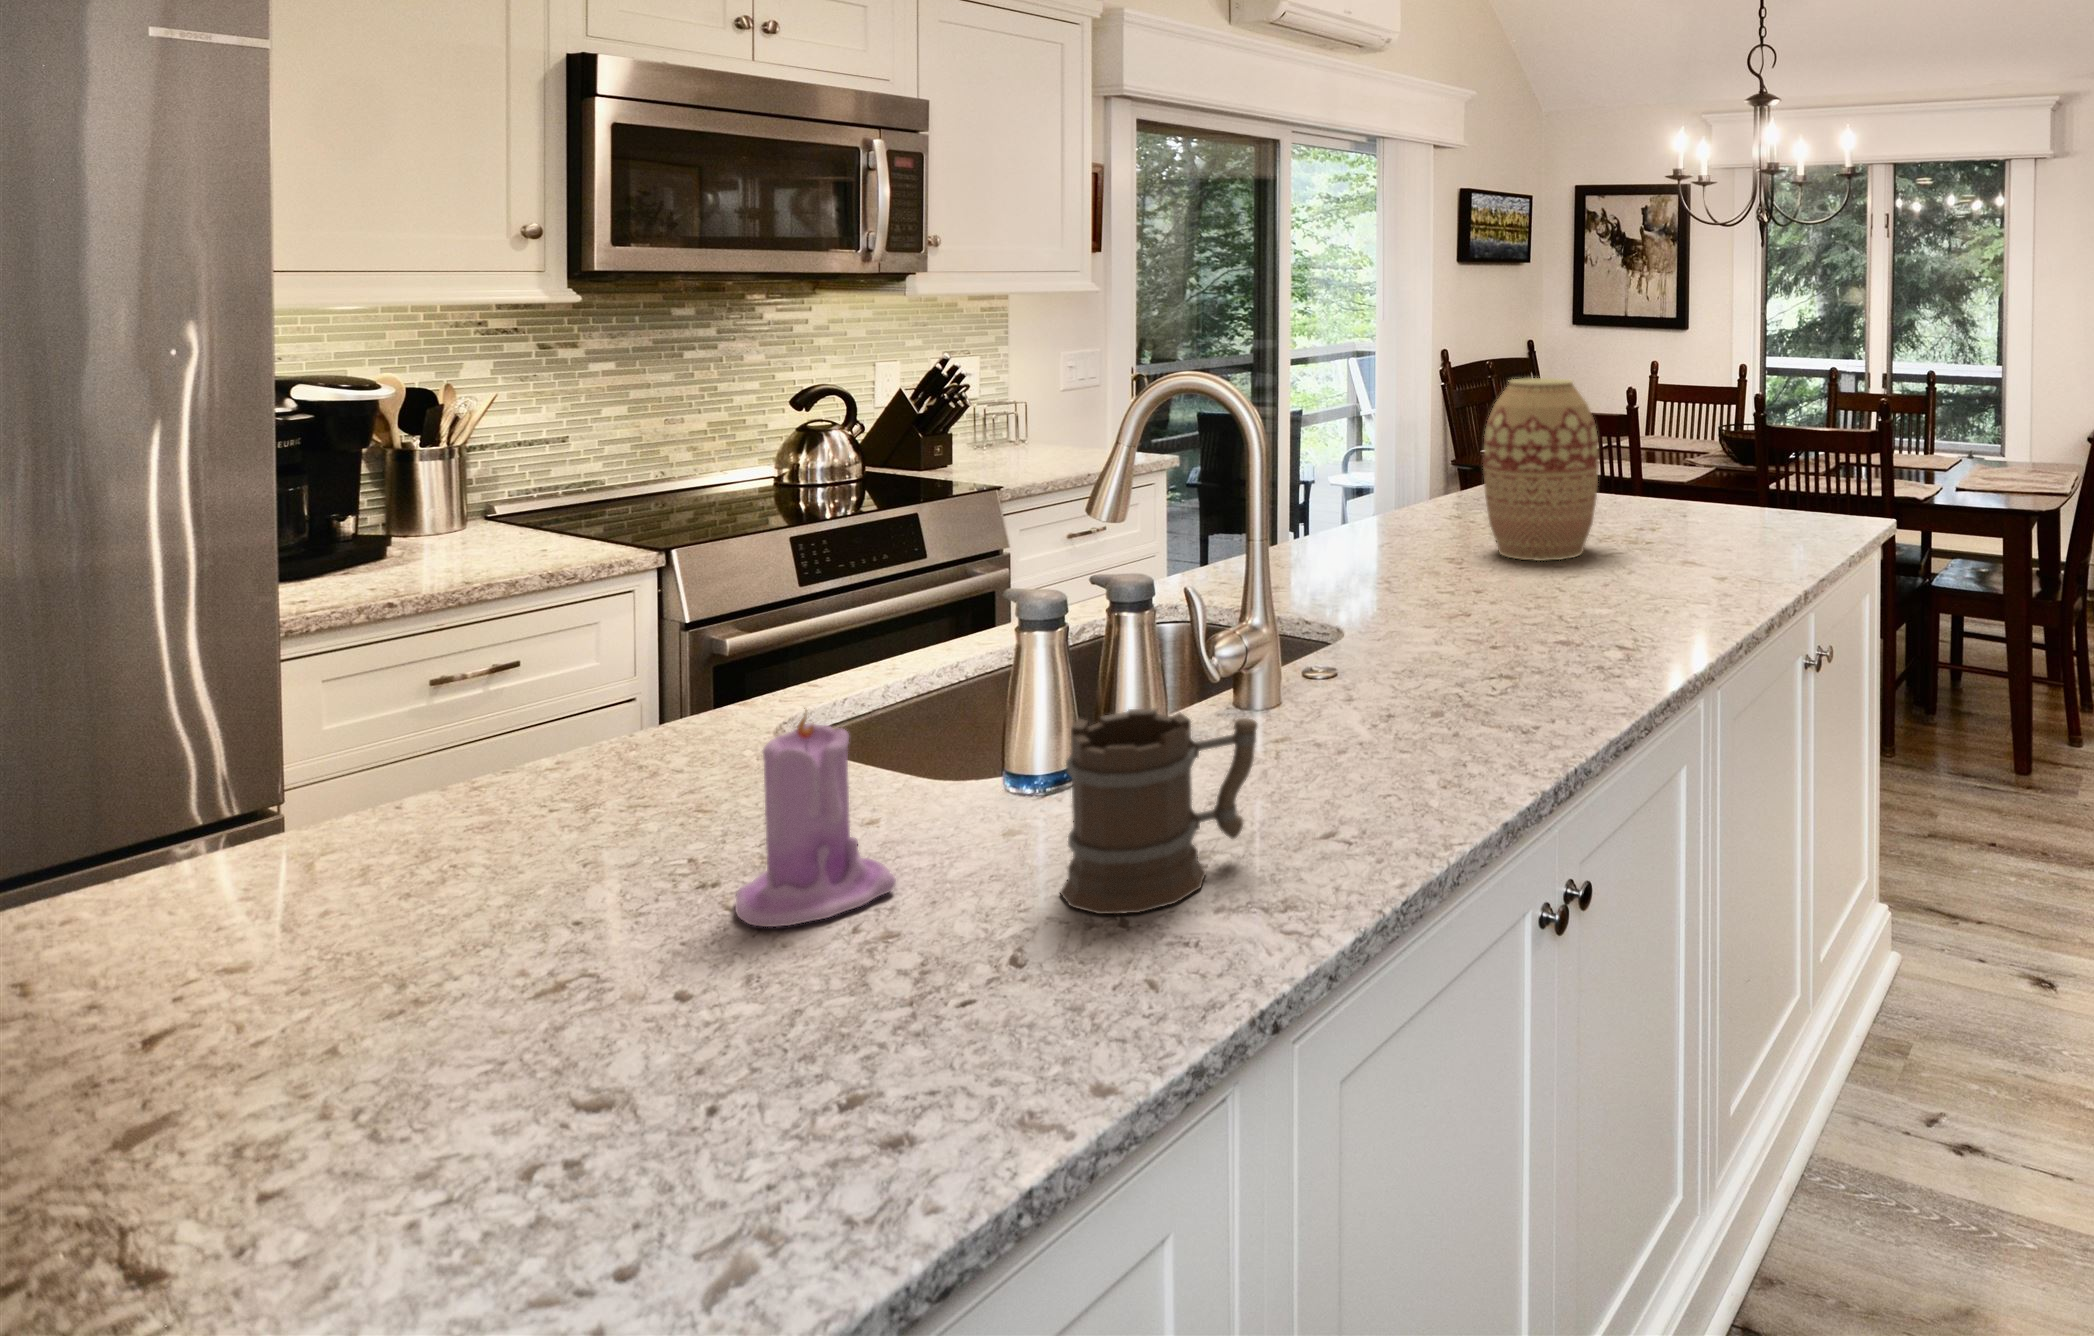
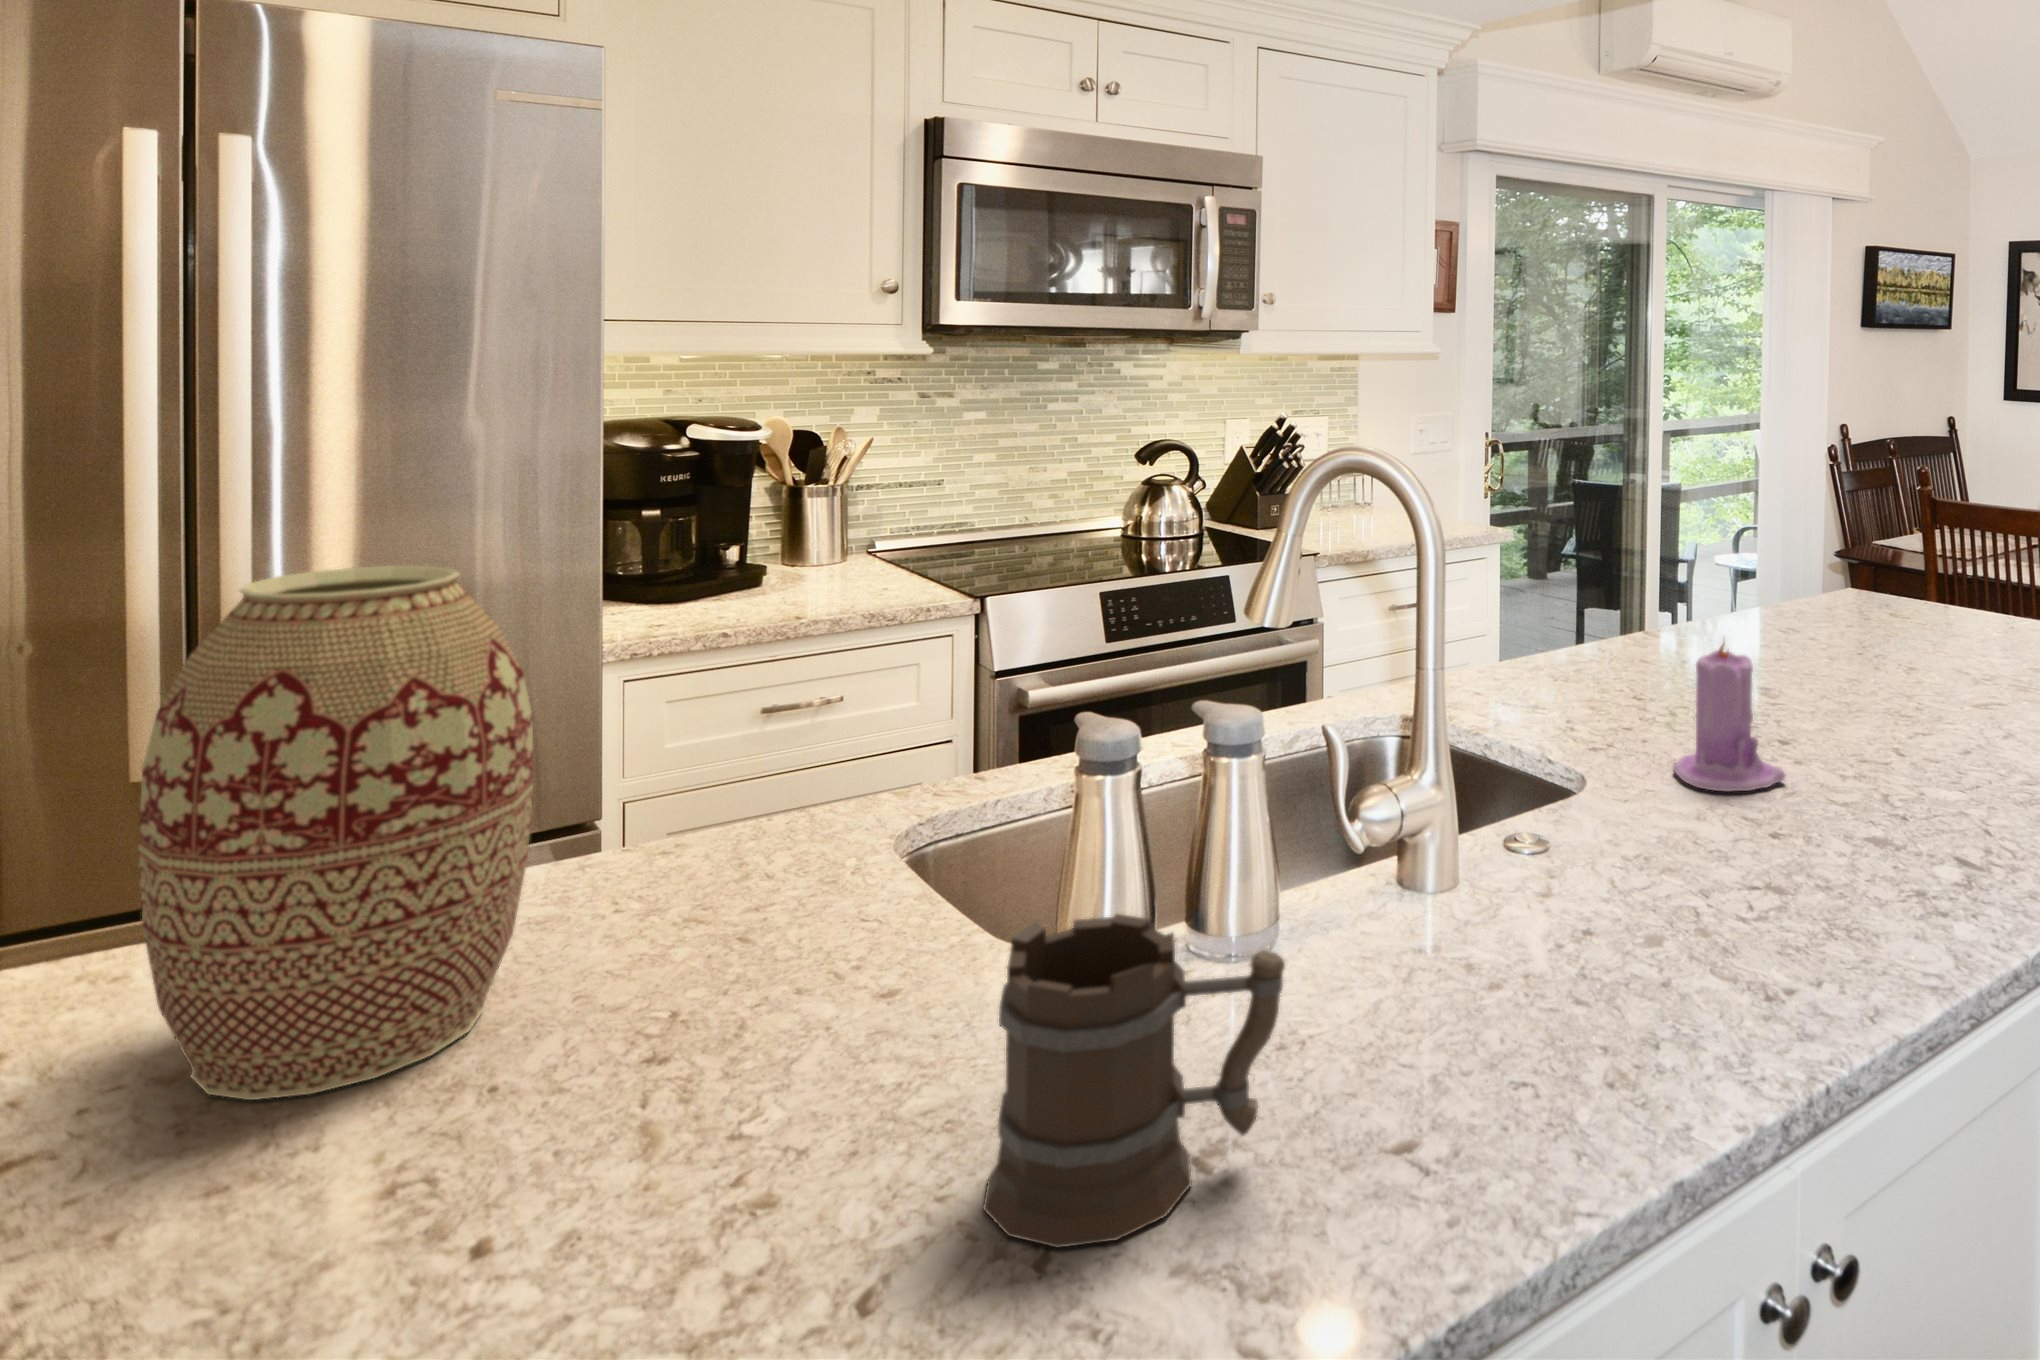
vase: present [1483,378,1599,561] -> present [138,566,533,1100]
candle: present [735,708,896,927] -> present [1673,643,1785,791]

